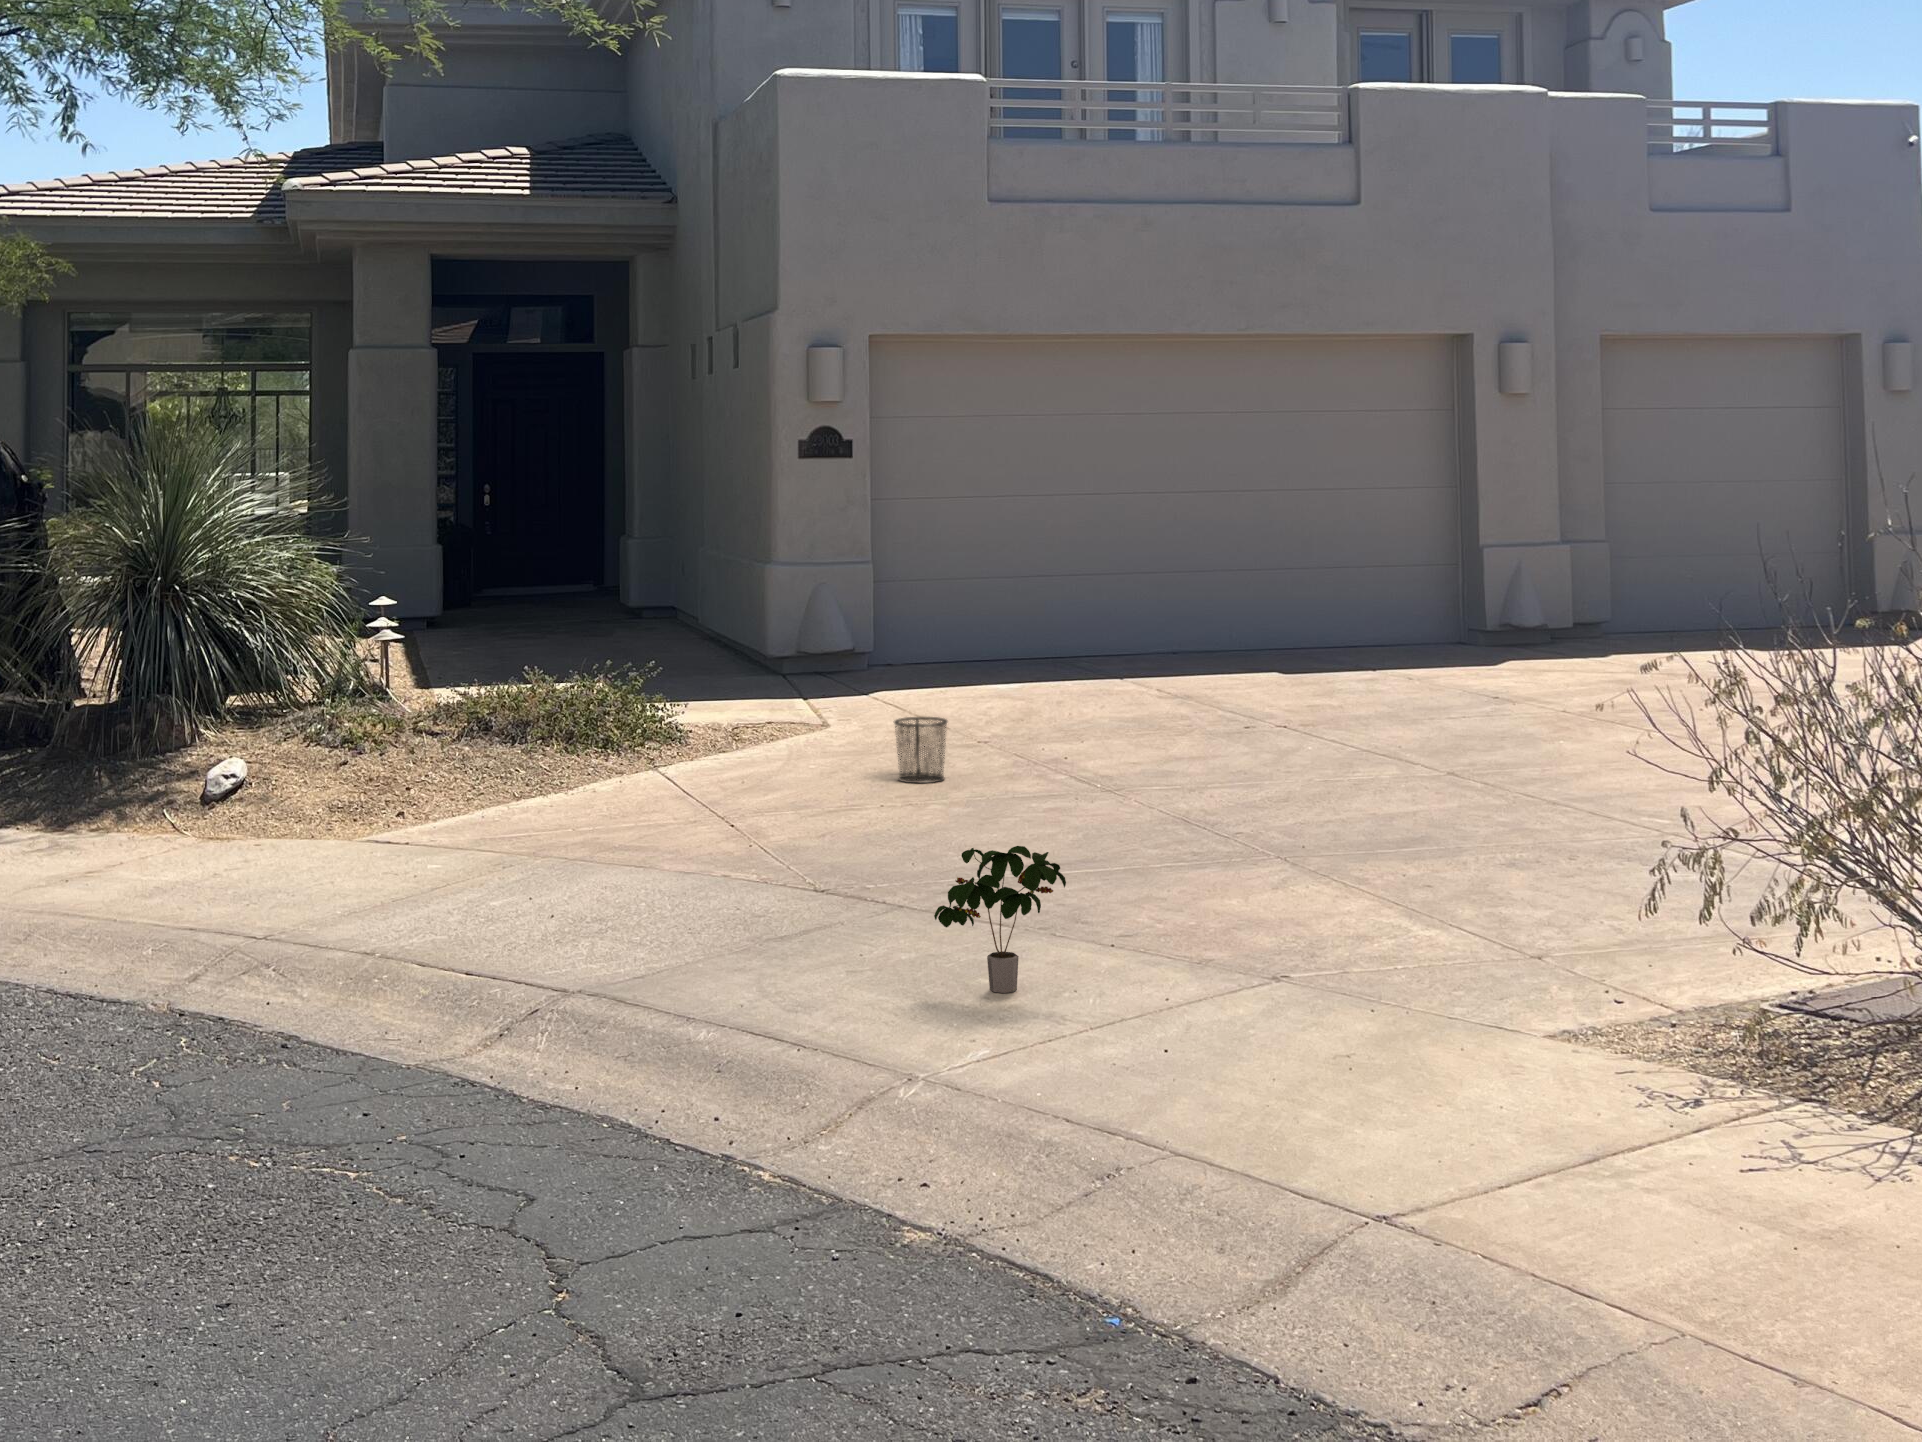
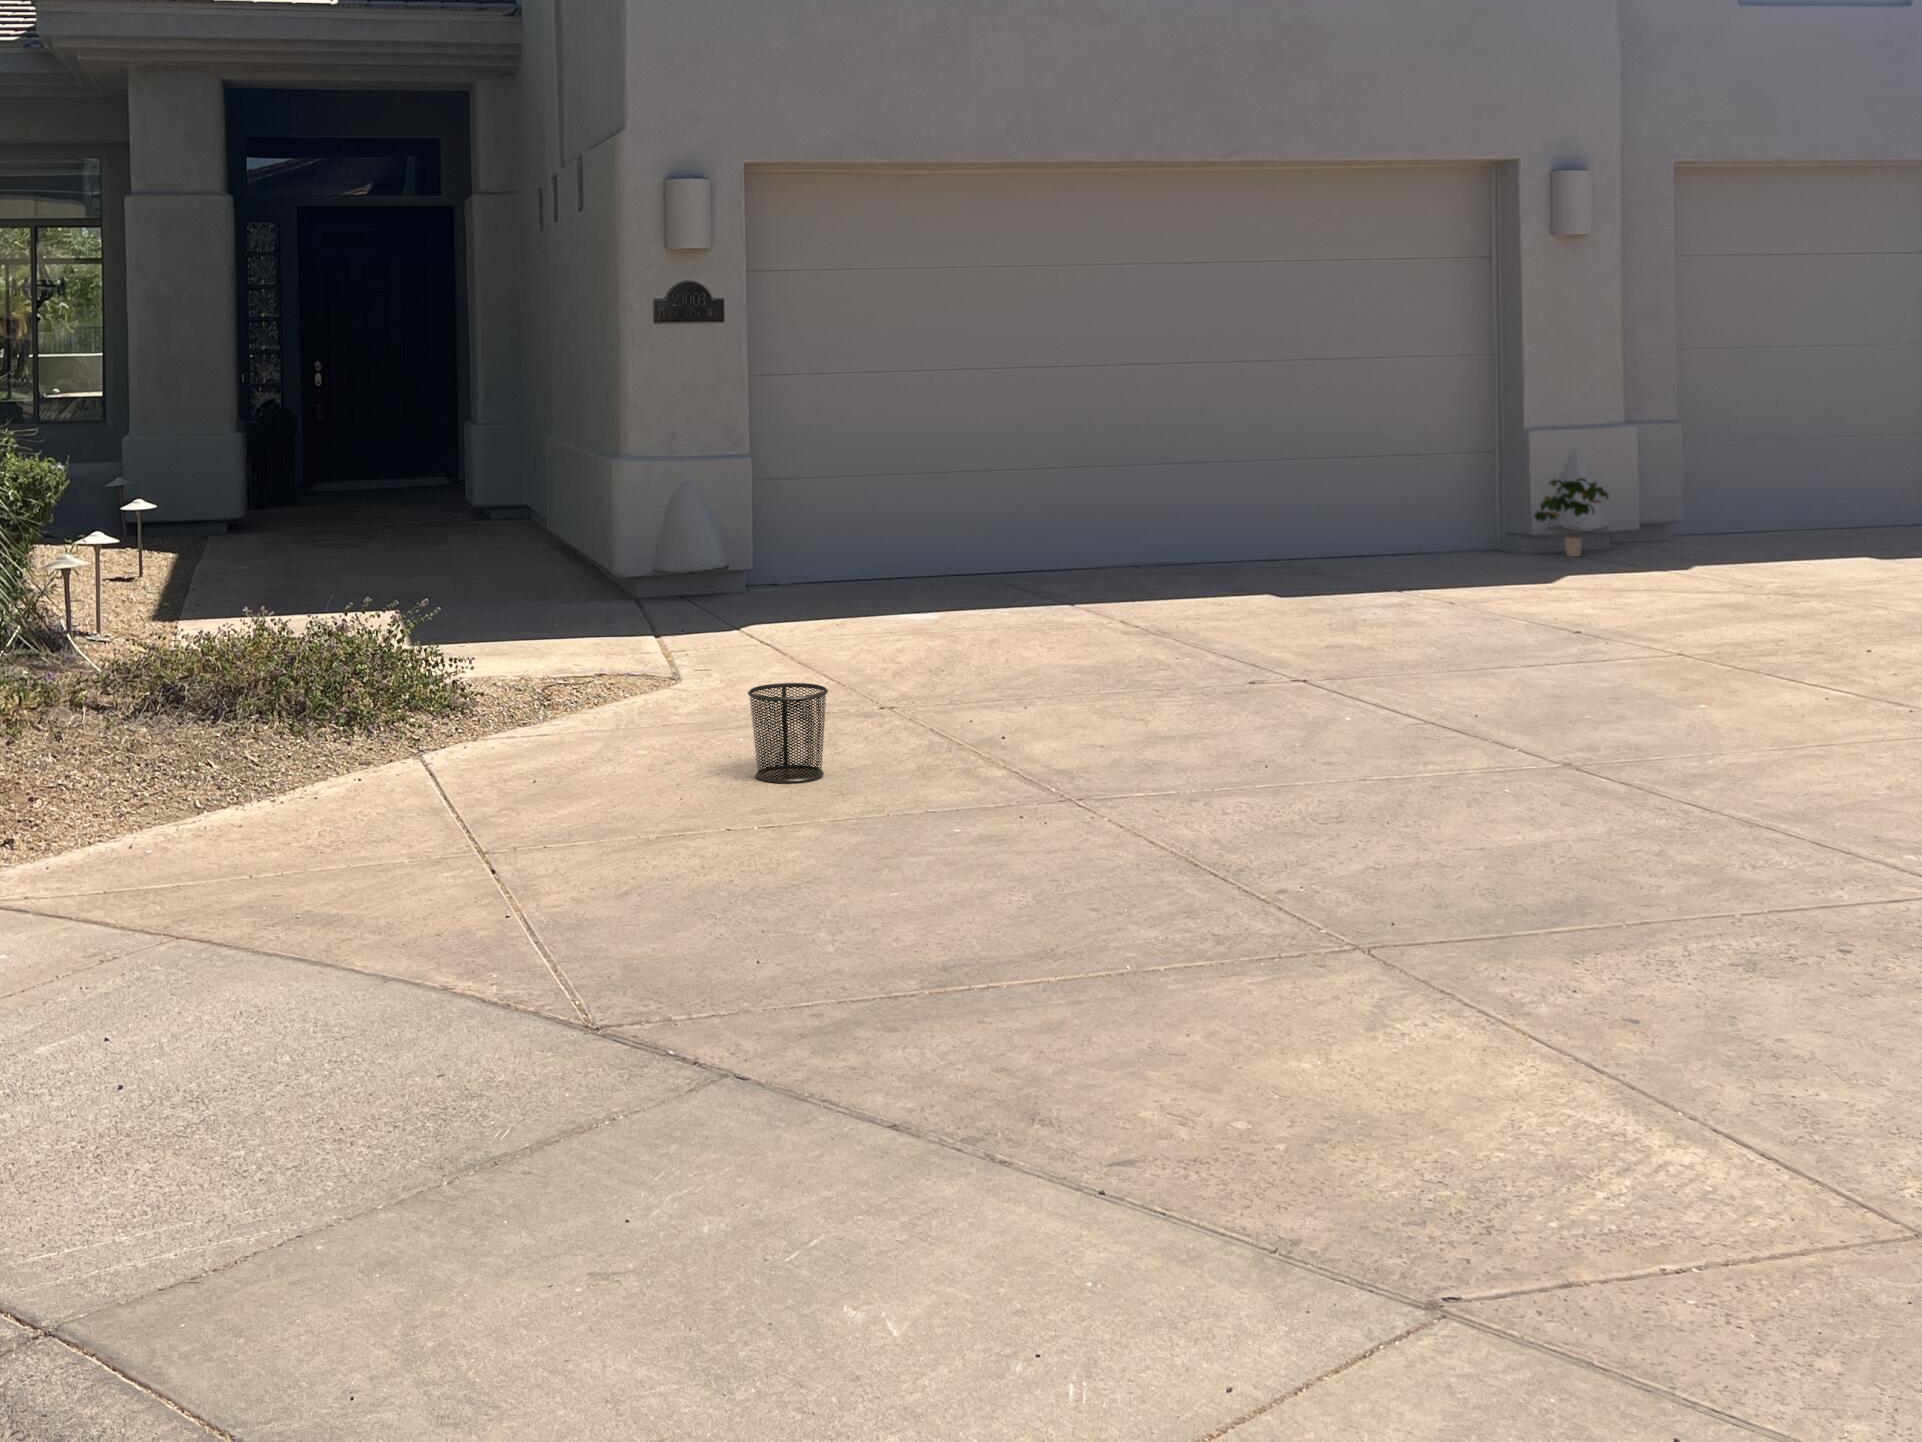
potted plant: present [934,846,1066,993] -> present [1534,478,1609,557]

